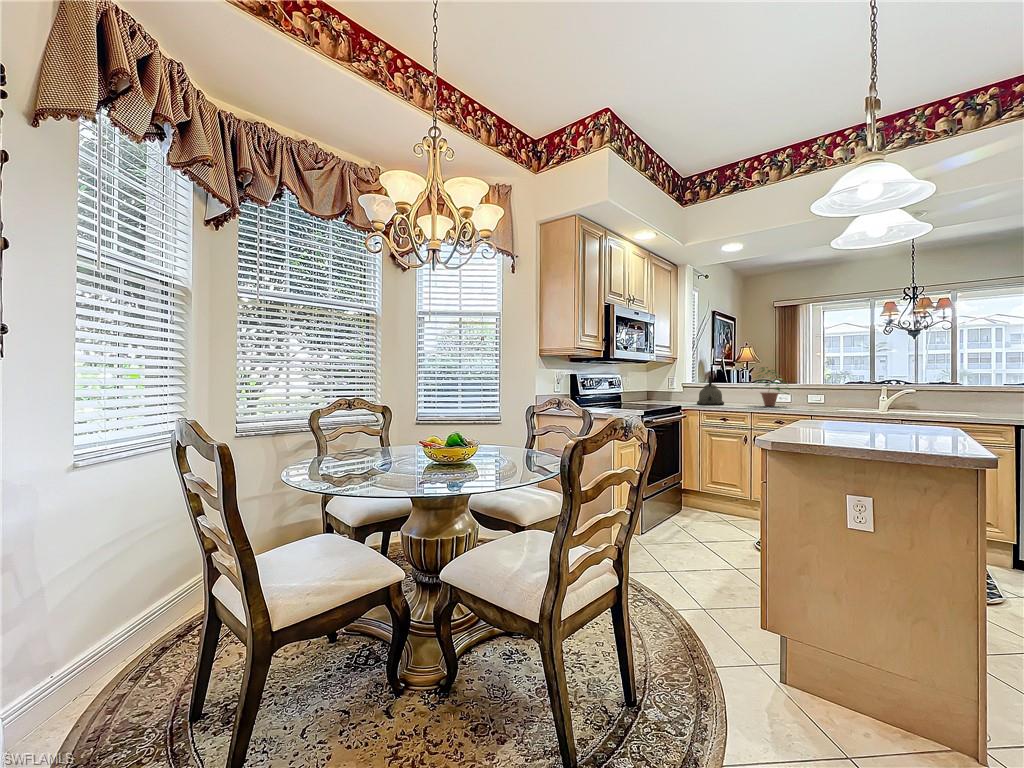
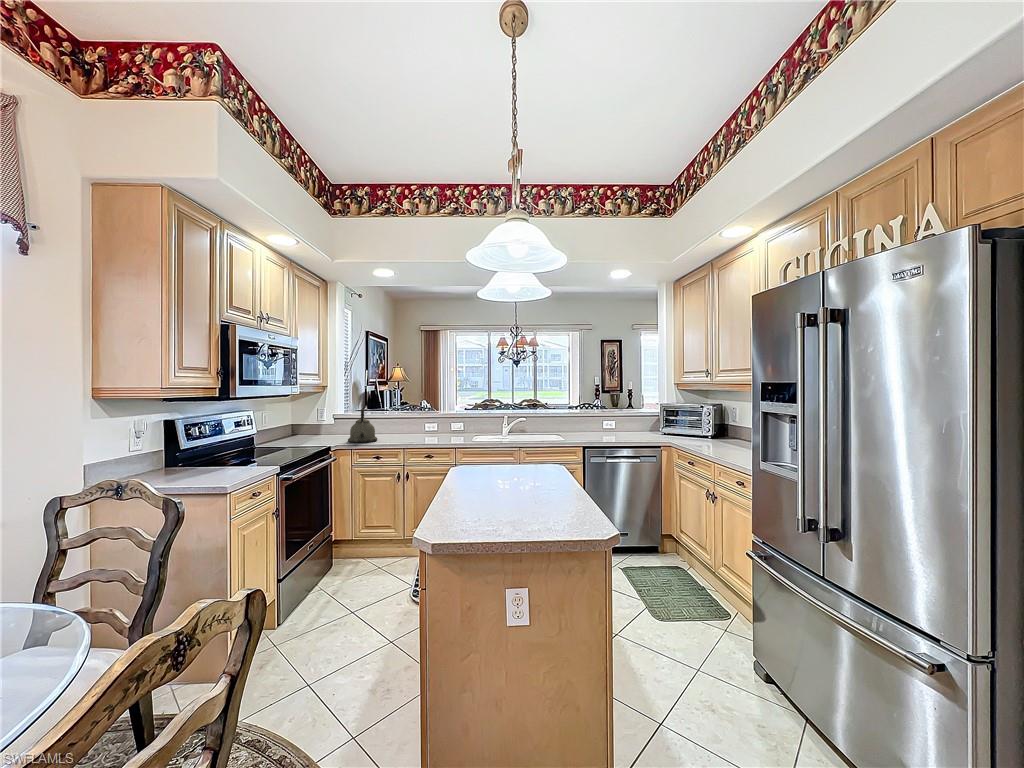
potted plant: present [753,368,788,406] -> none [402,400,441,440]

